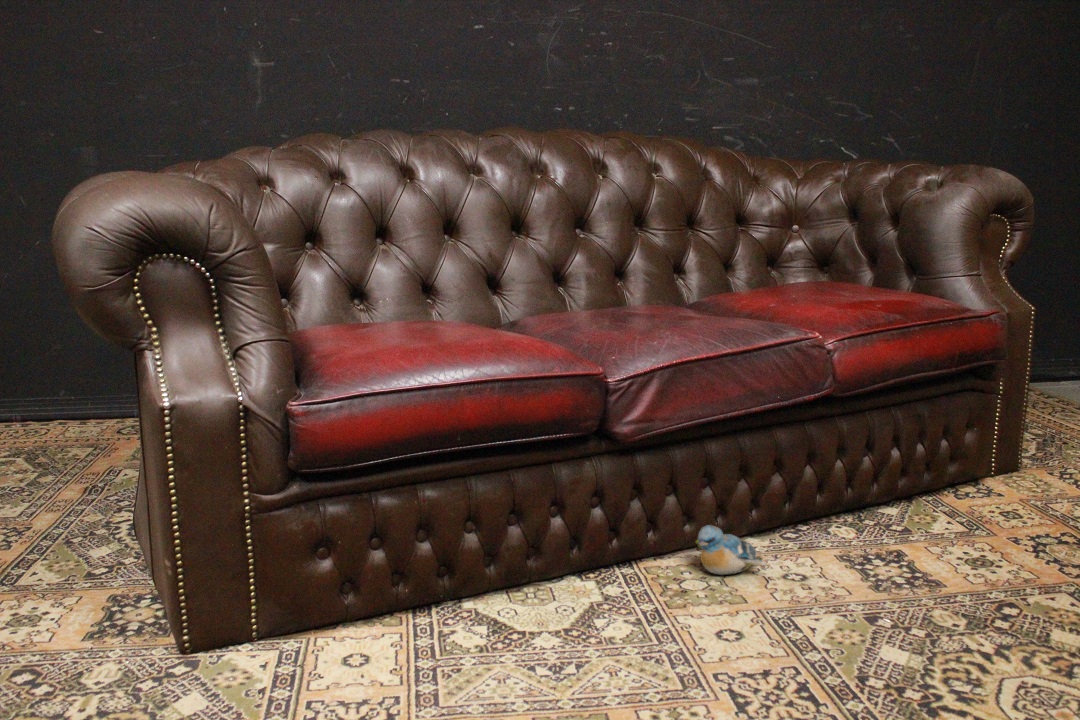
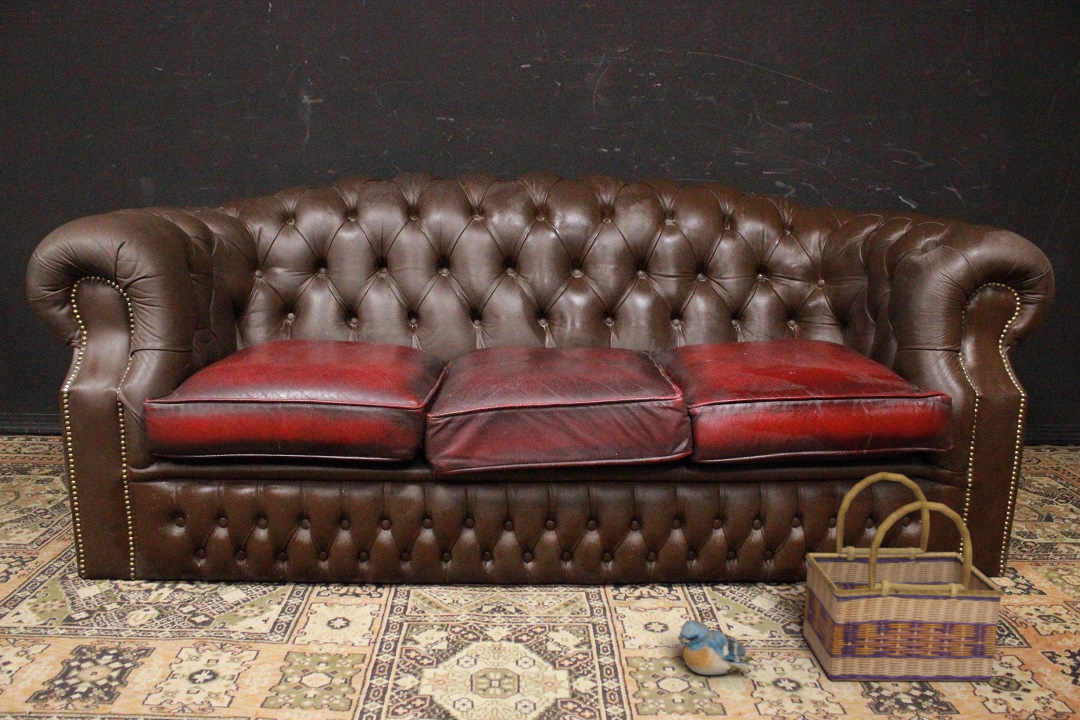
basket: none [800,385,978,571] -> present [803,472,1005,681]

